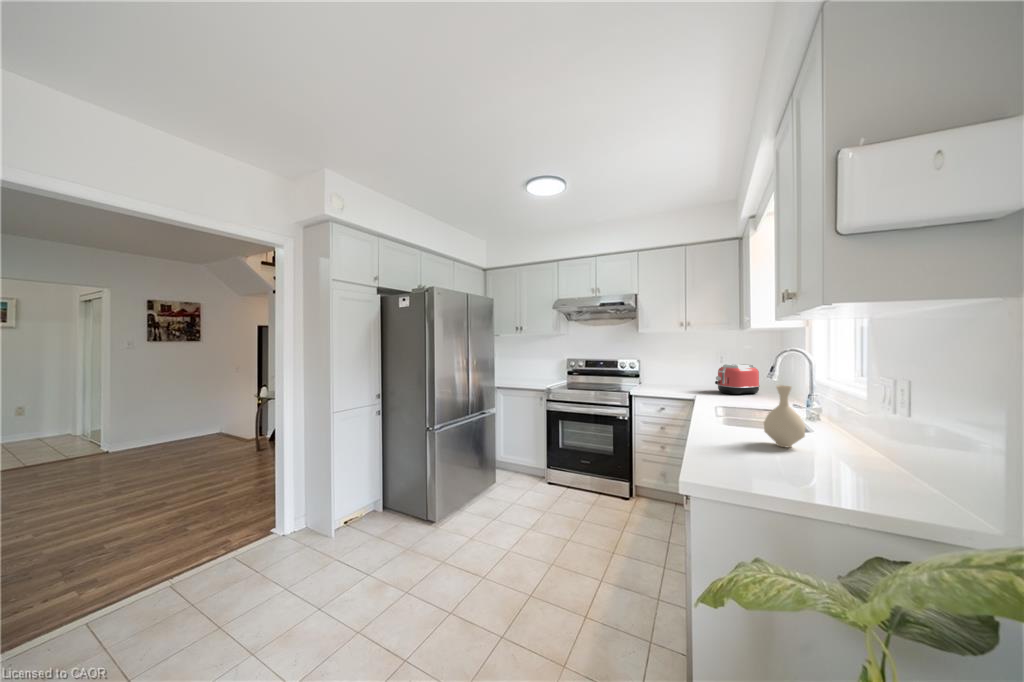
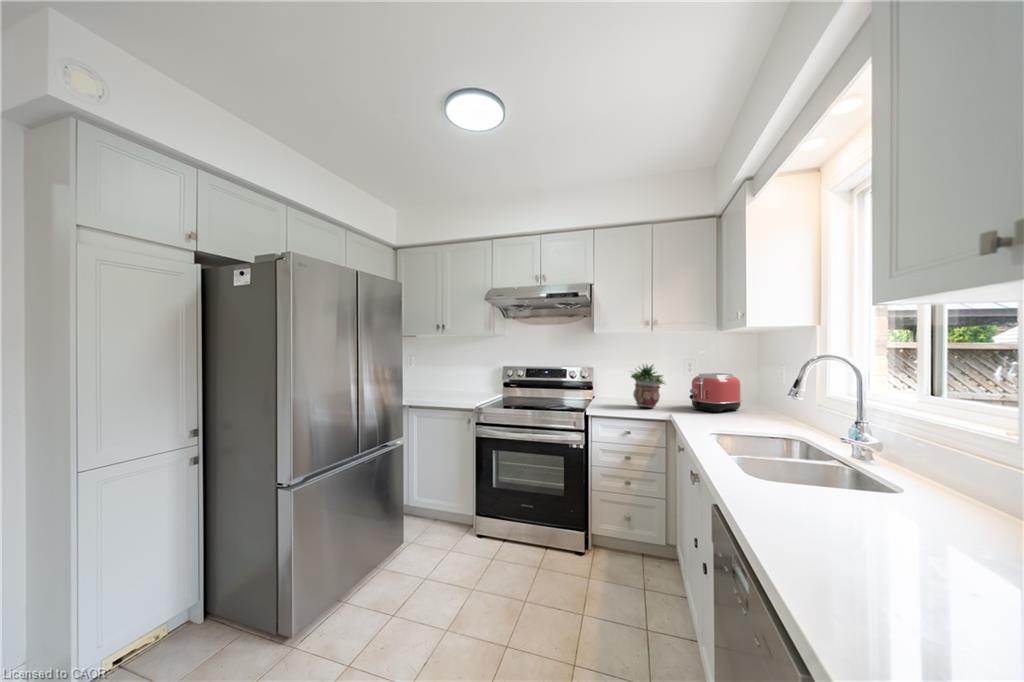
potted plant: none [666,356,698,391] -> present [631,365,665,407]
vase: present [764,385,805,448] -> none [856,422,945,538]

